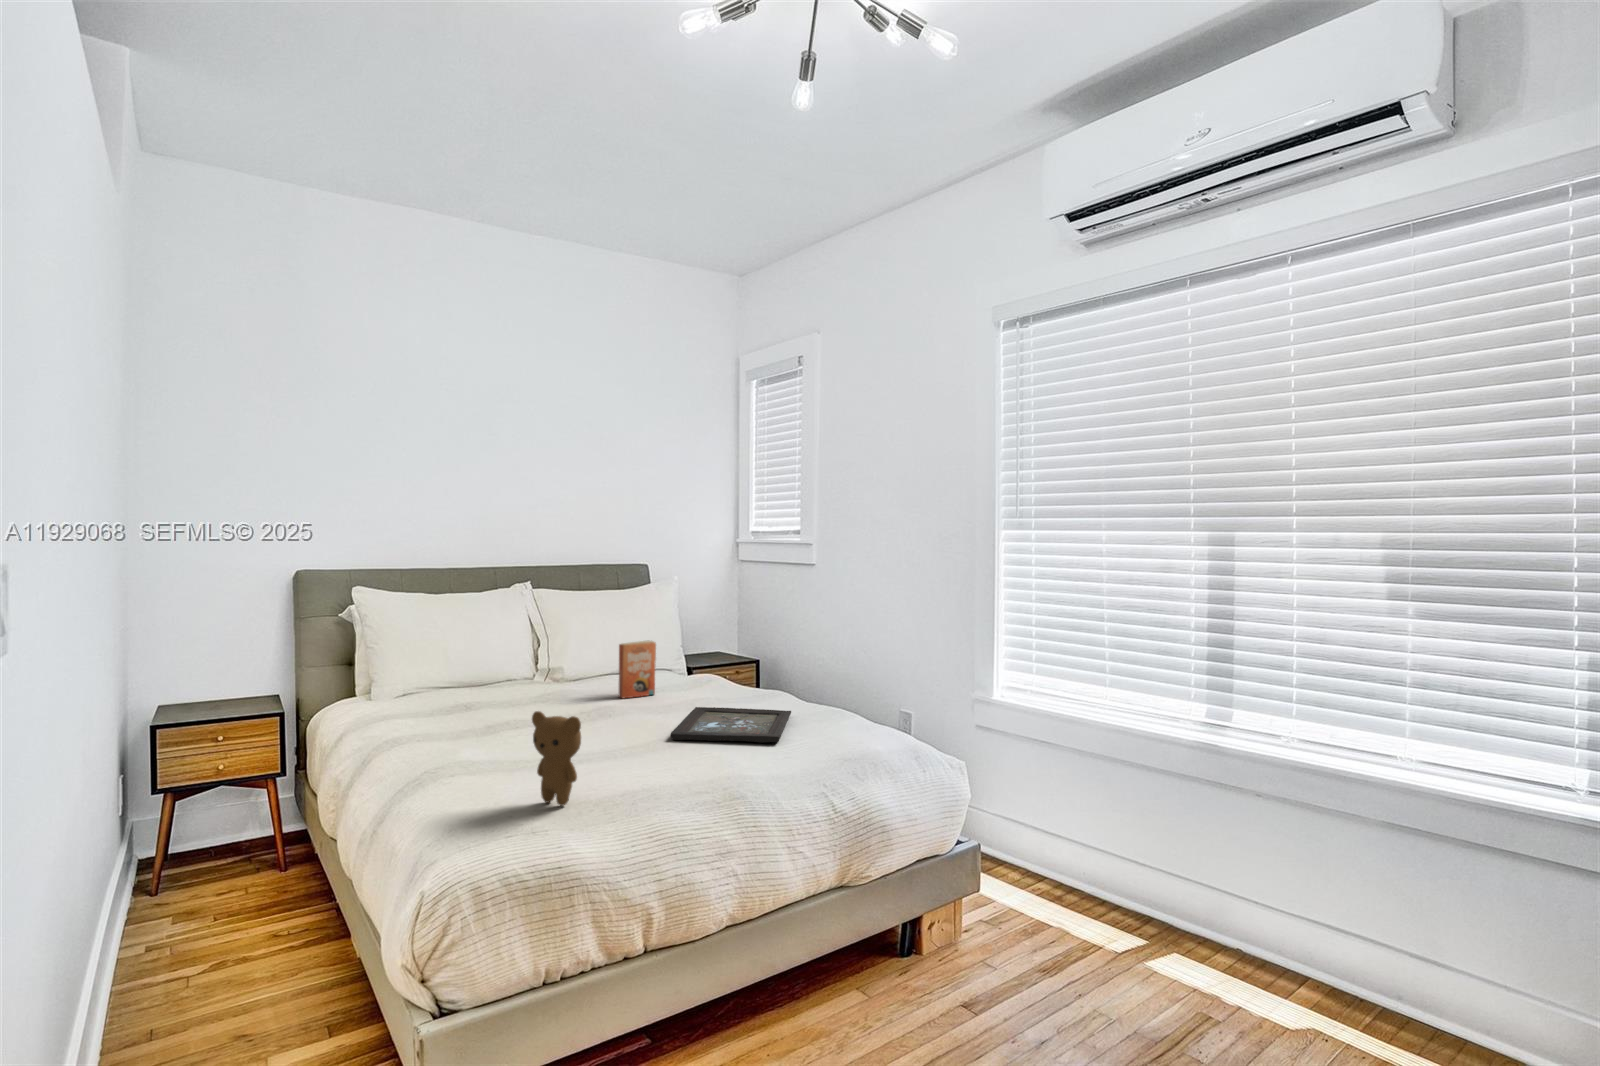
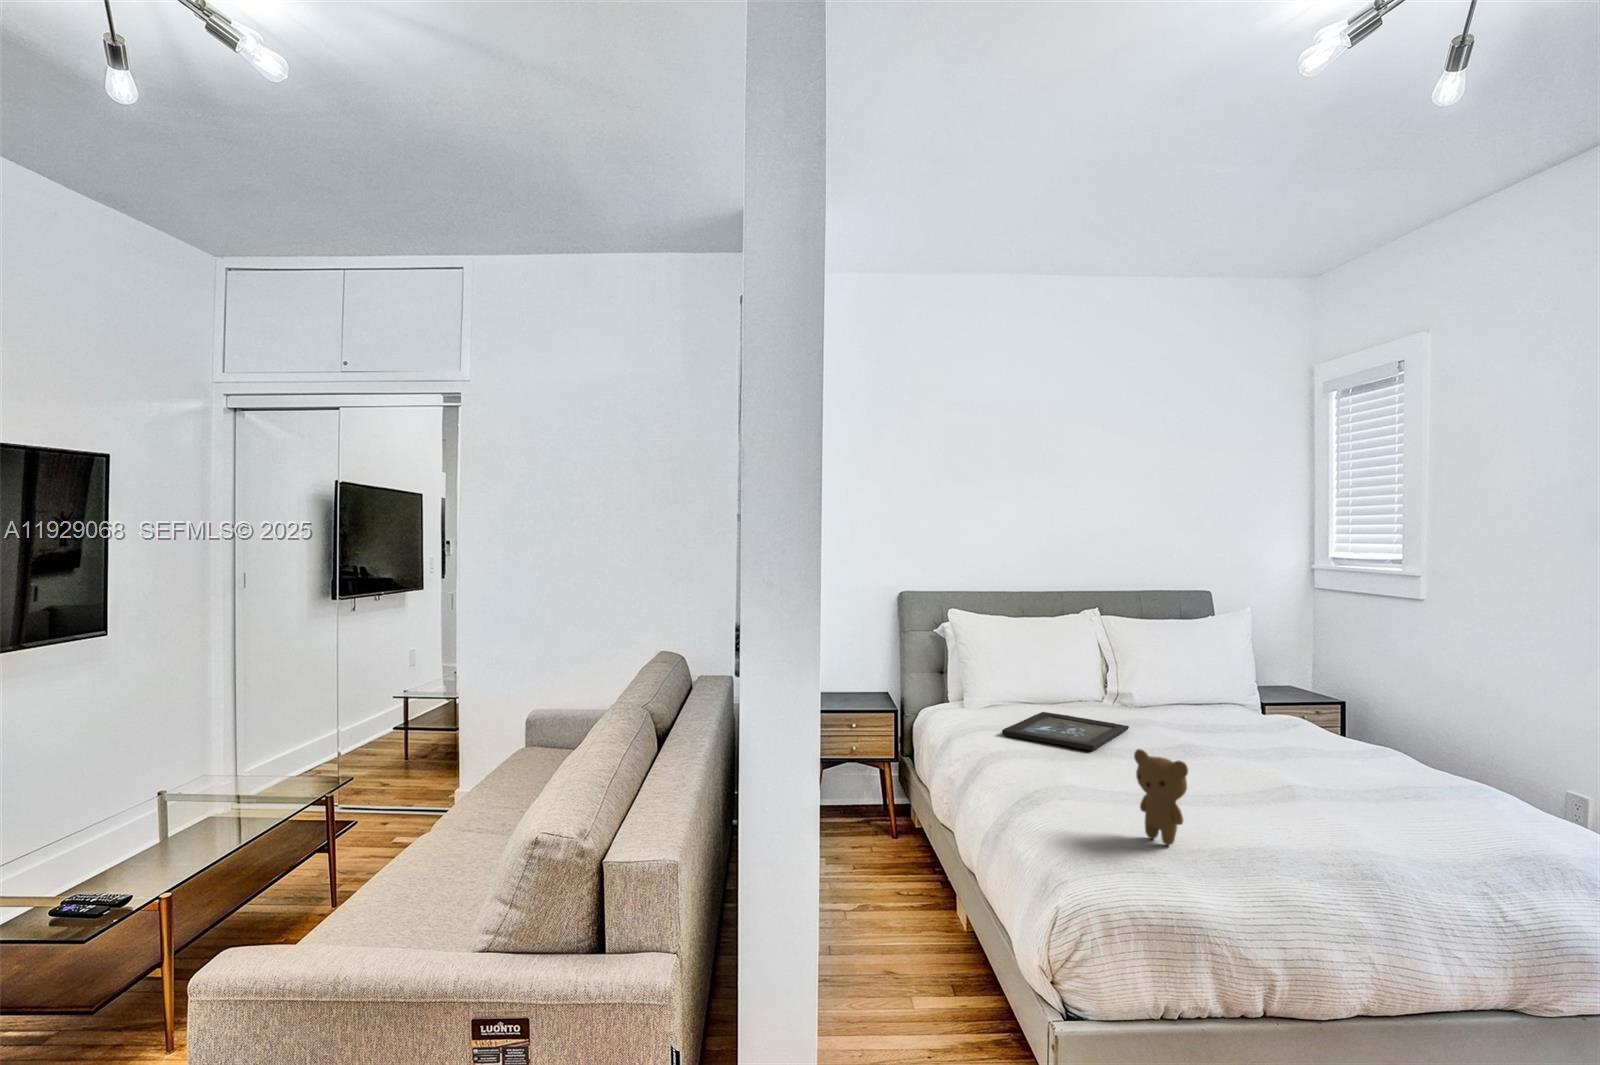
paperback book: present [618,641,656,698] -> none [1161,677,1263,741]
tray: present [671,707,791,743] -> present [1002,712,1129,750]

